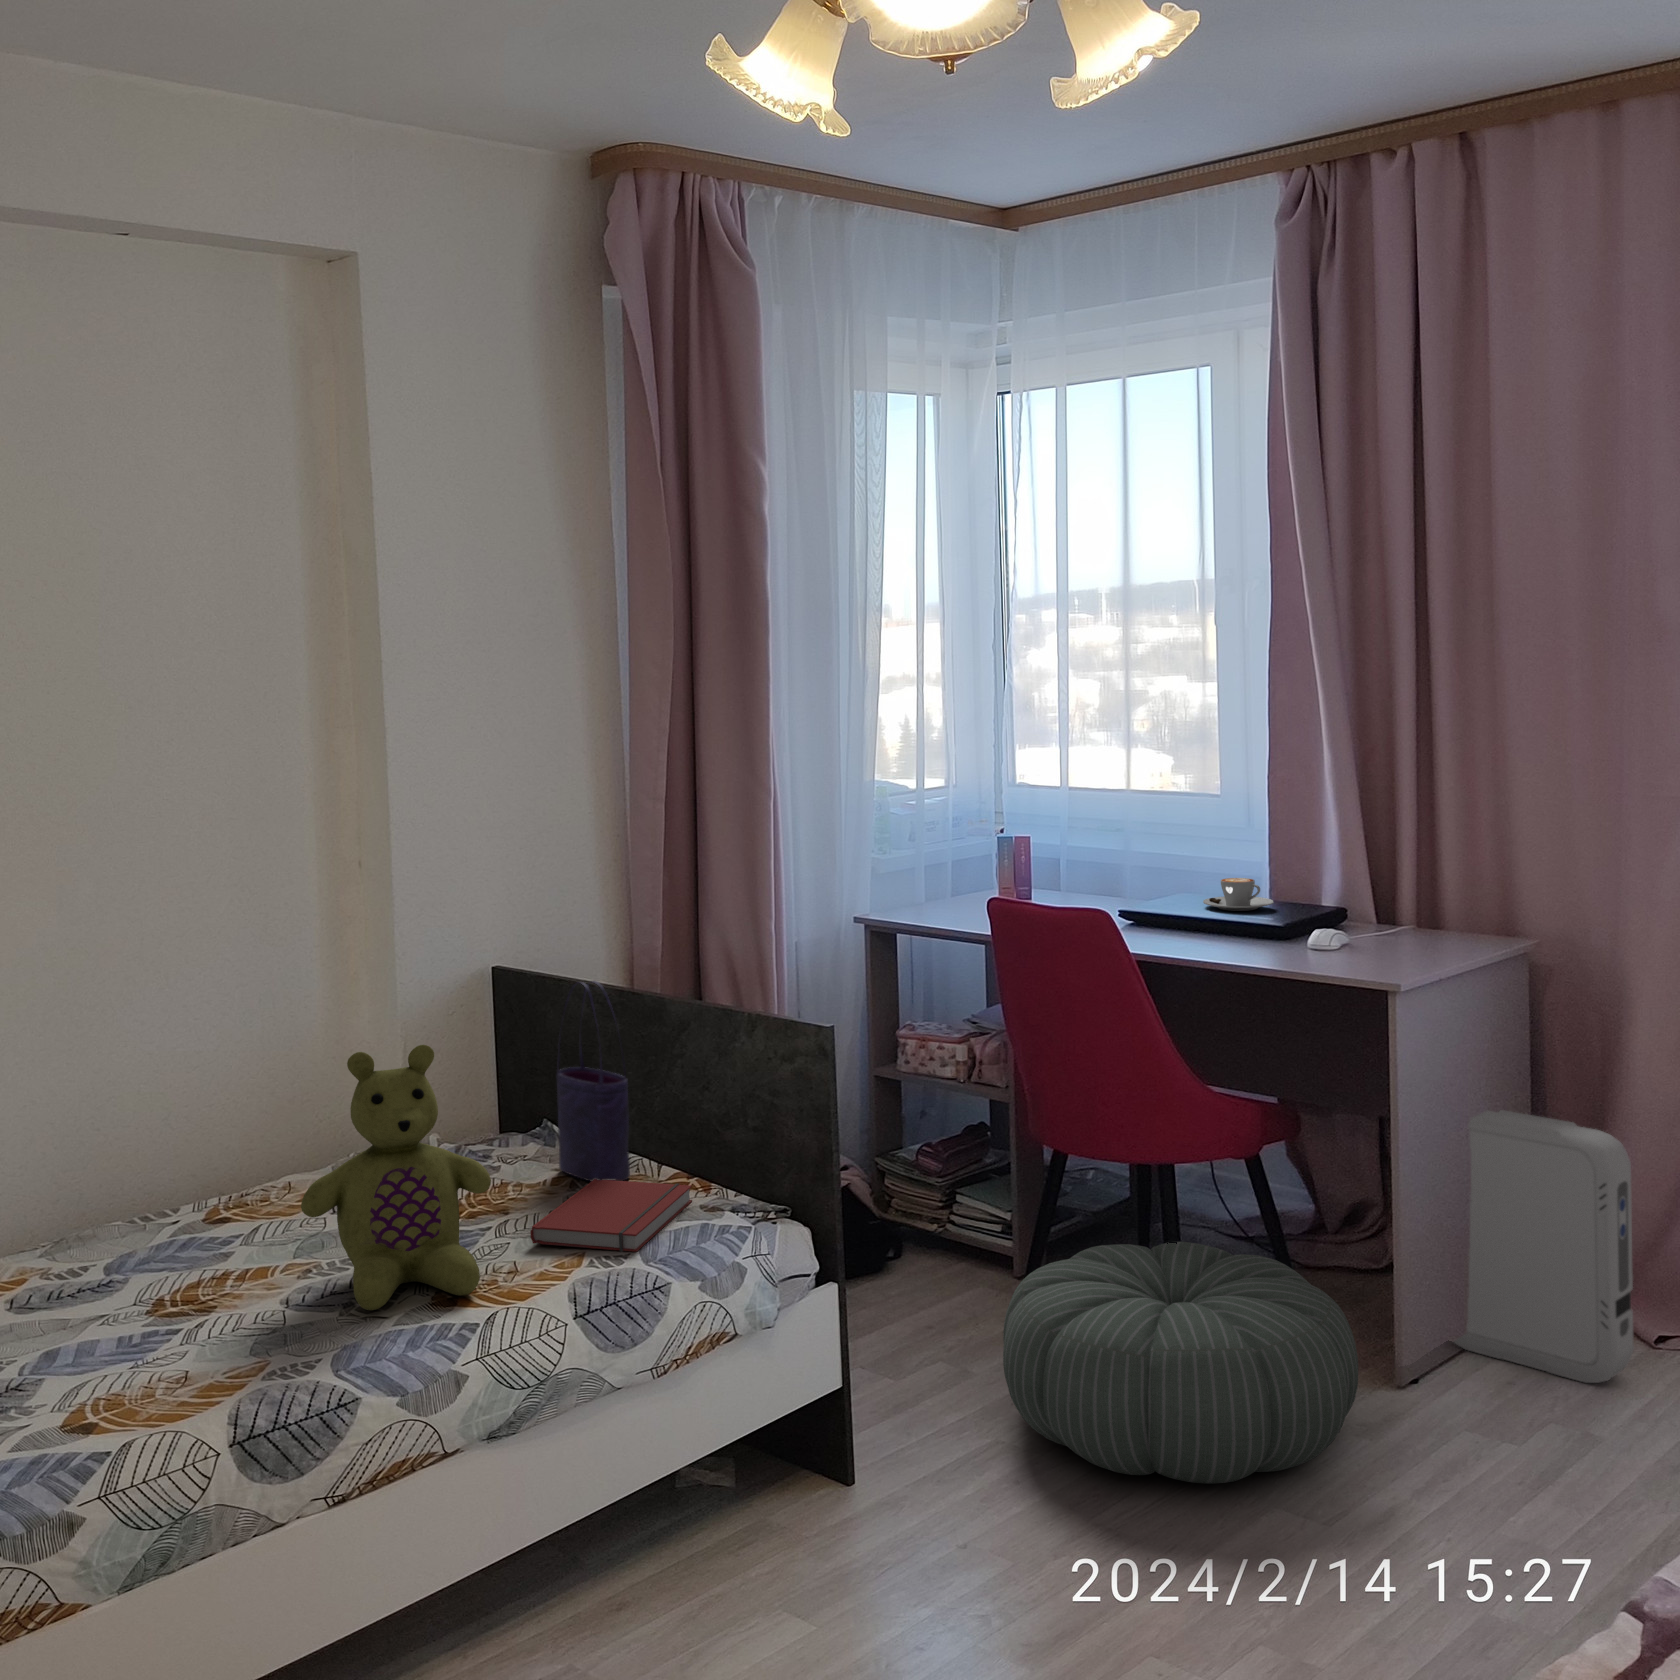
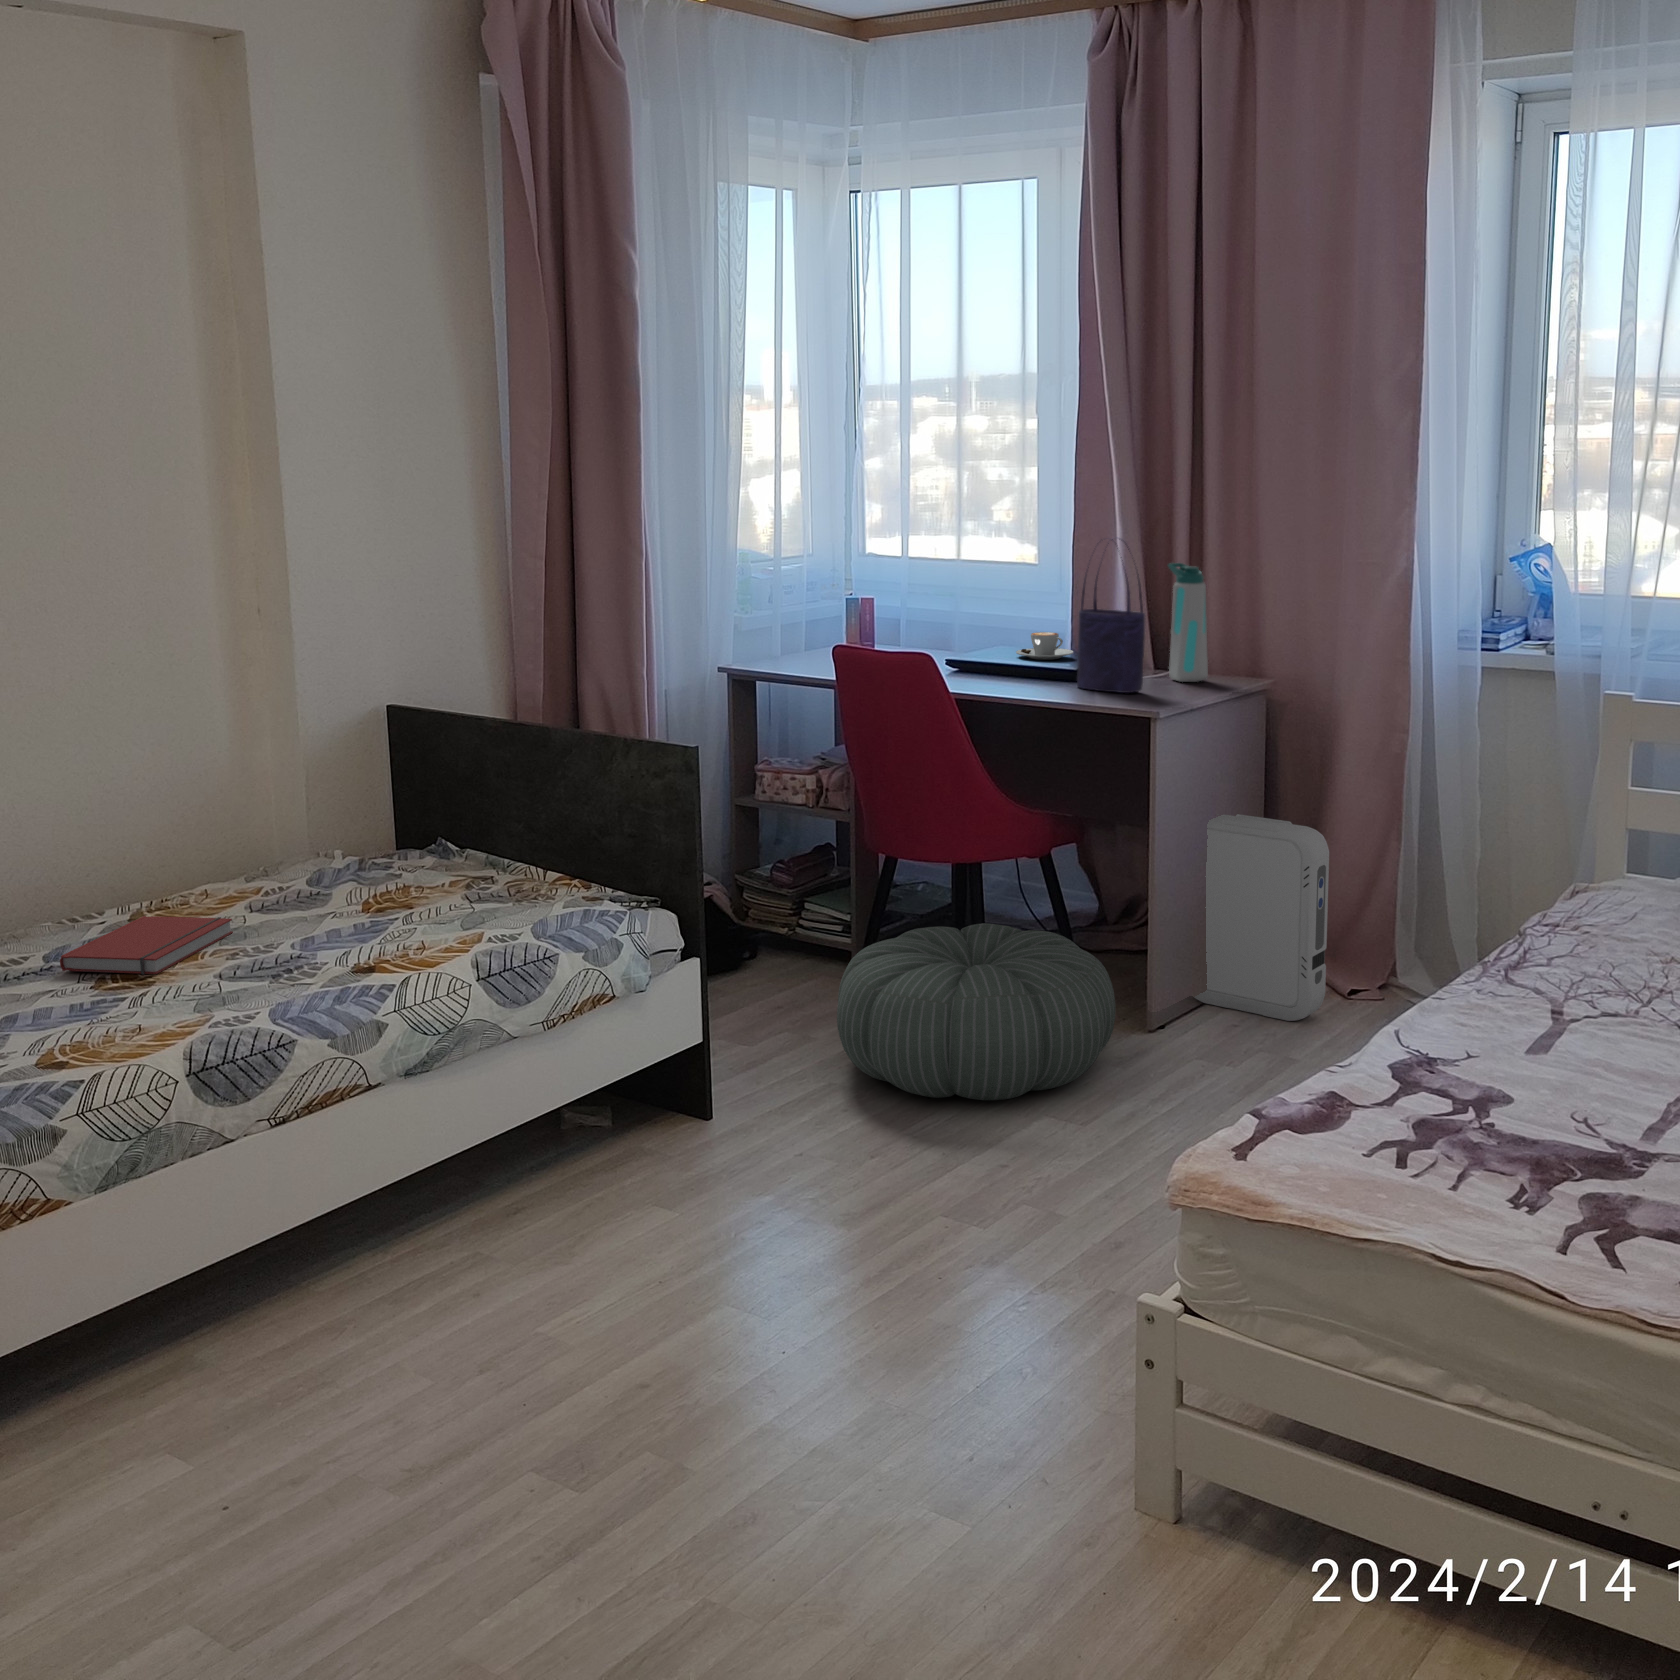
water bottle: none [1393,797,1451,942] -> present [1168,563,1208,682]
tote bag: present [557,981,630,1181] -> present [1077,539,1145,693]
stuffed bear: present [301,1045,491,1310] -> none [230,758,400,978]
book: present [530,1179,692,1252] -> present [60,916,233,975]

